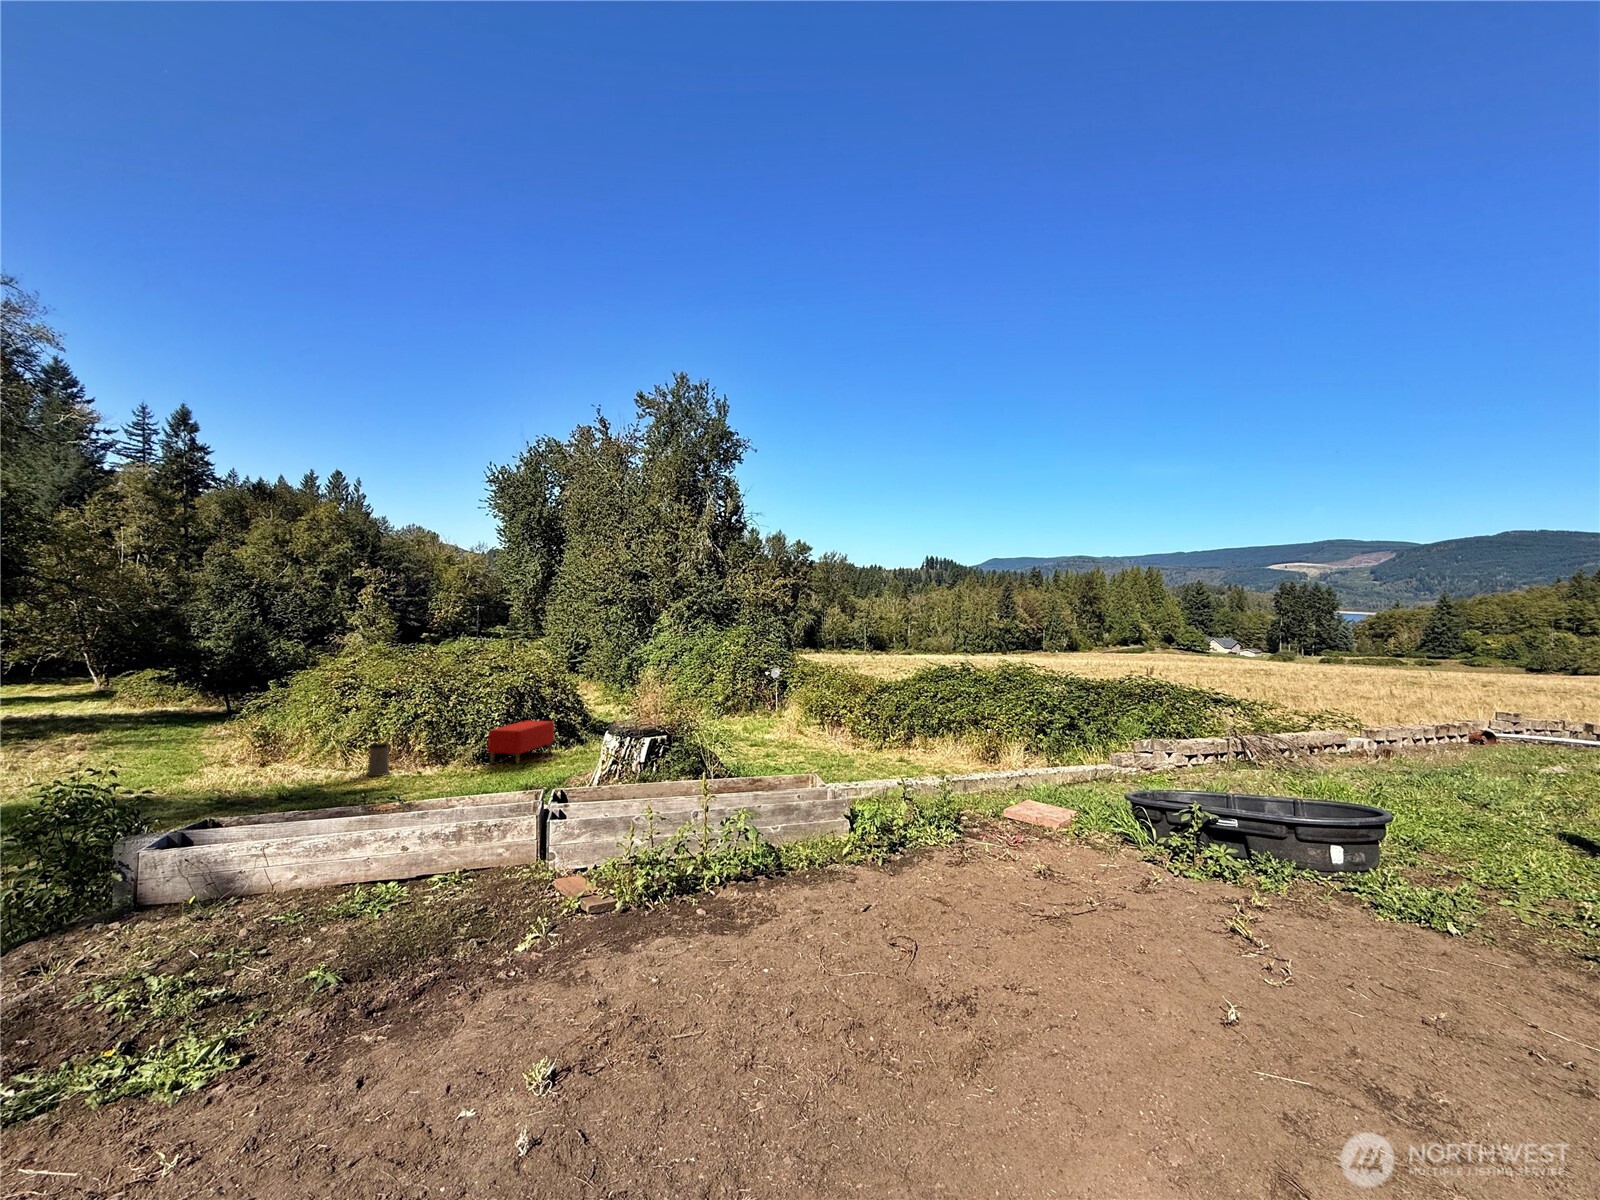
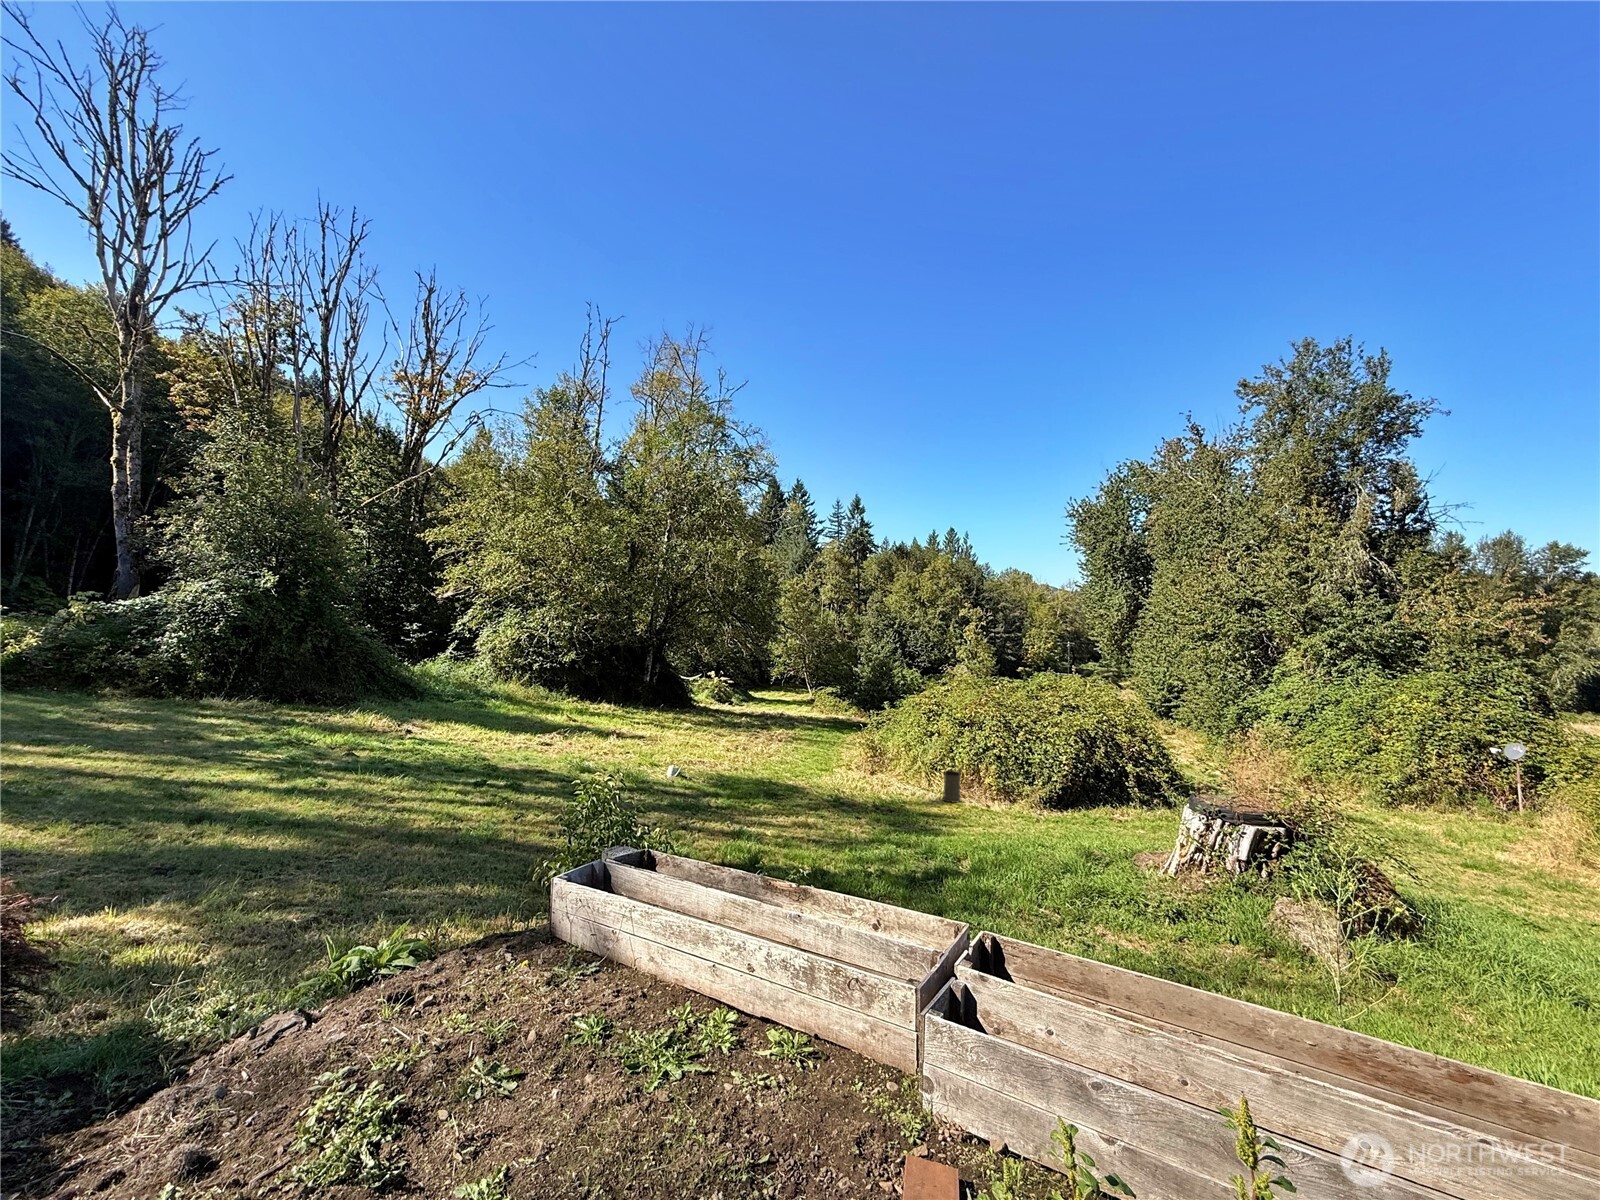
bench: present [488,720,554,764] -> none [1054,769,1132,819]

